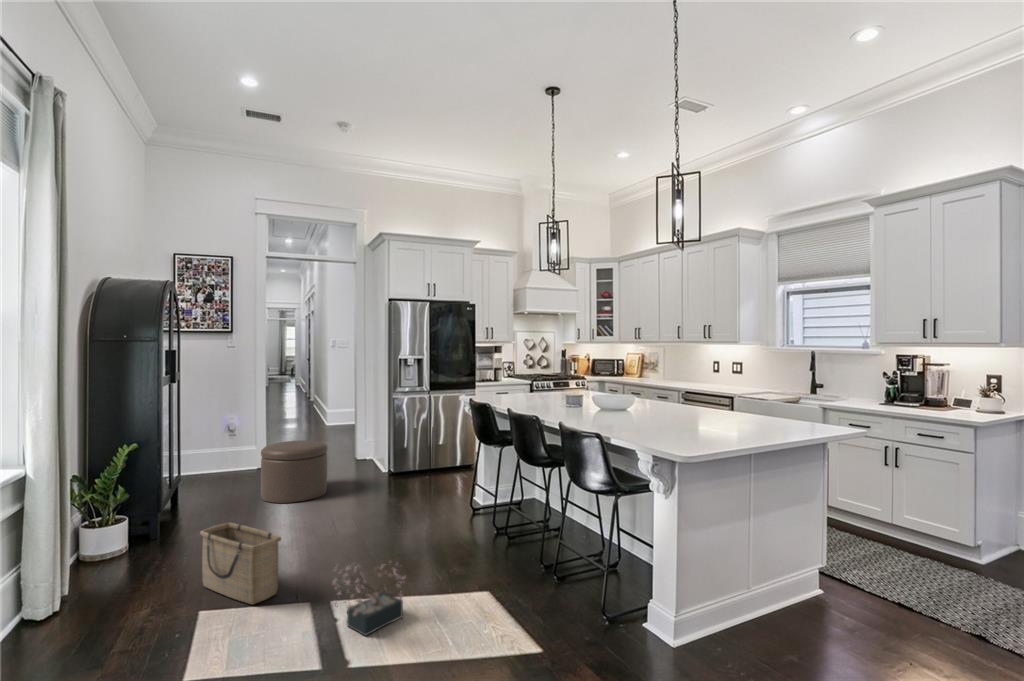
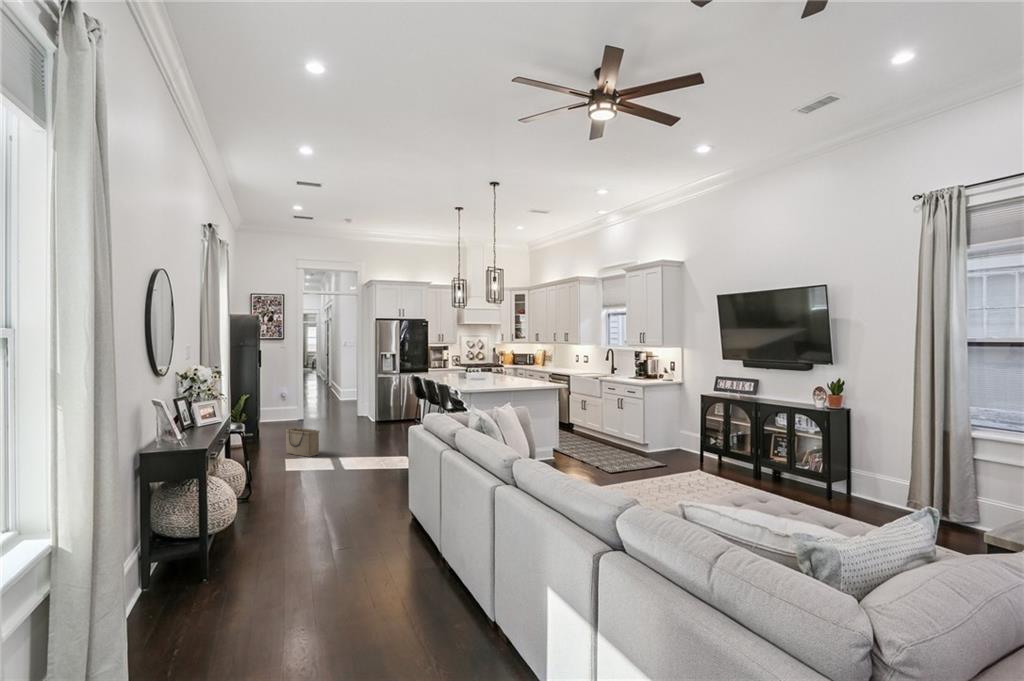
ottoman: present [261,440,327,503] -> none [304,401,340,432]
decorative plant: present [333,562,406,636] -> none [341,435,371,462]

